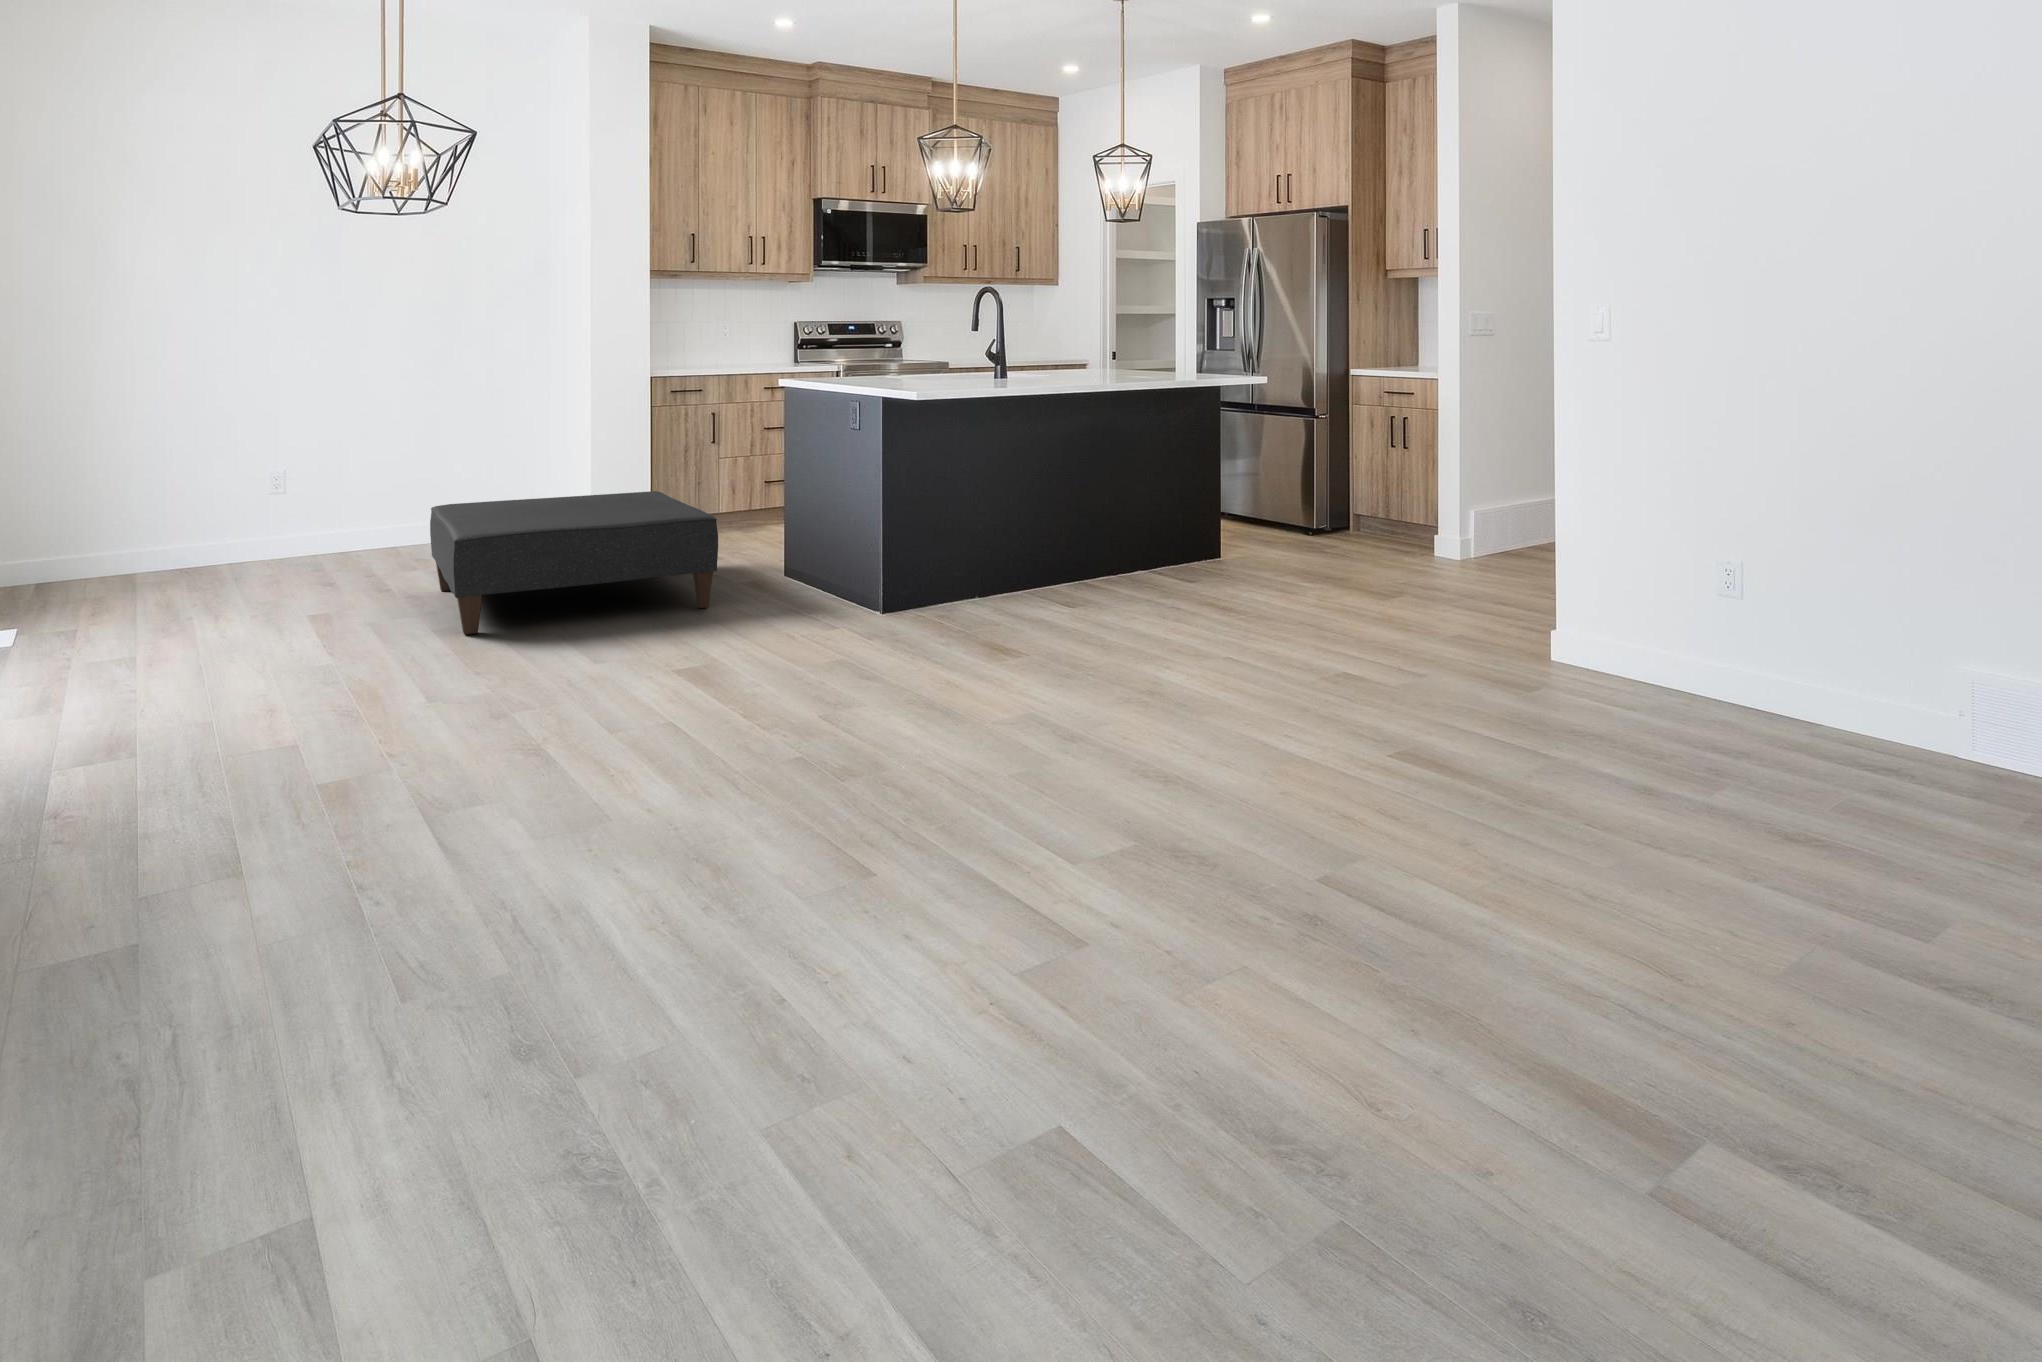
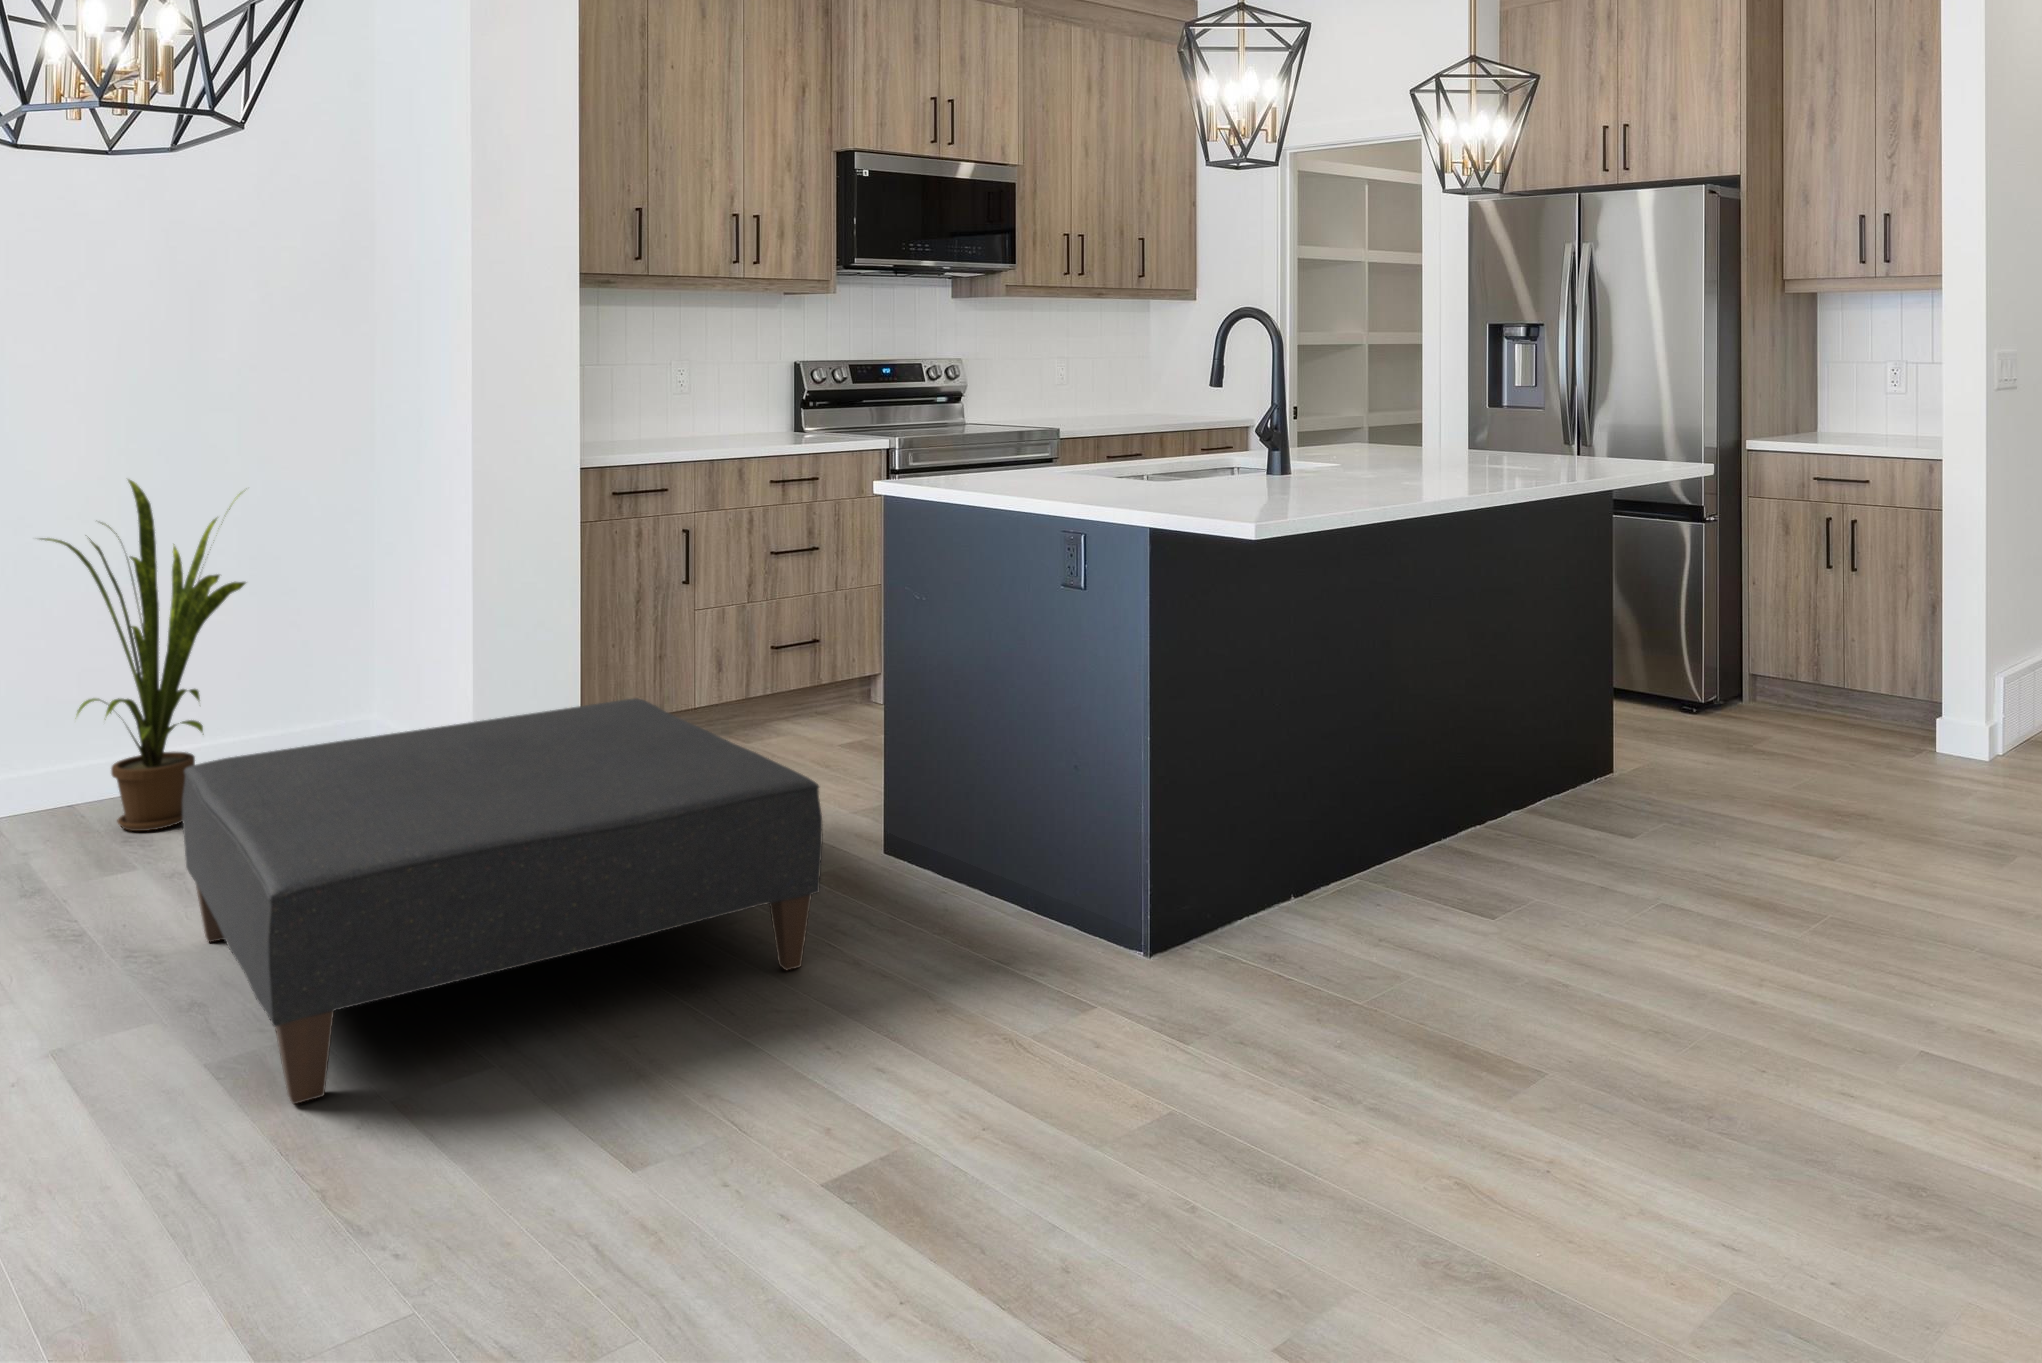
house plant: none [366,377,473,556] -> present [41,480,246,831]

